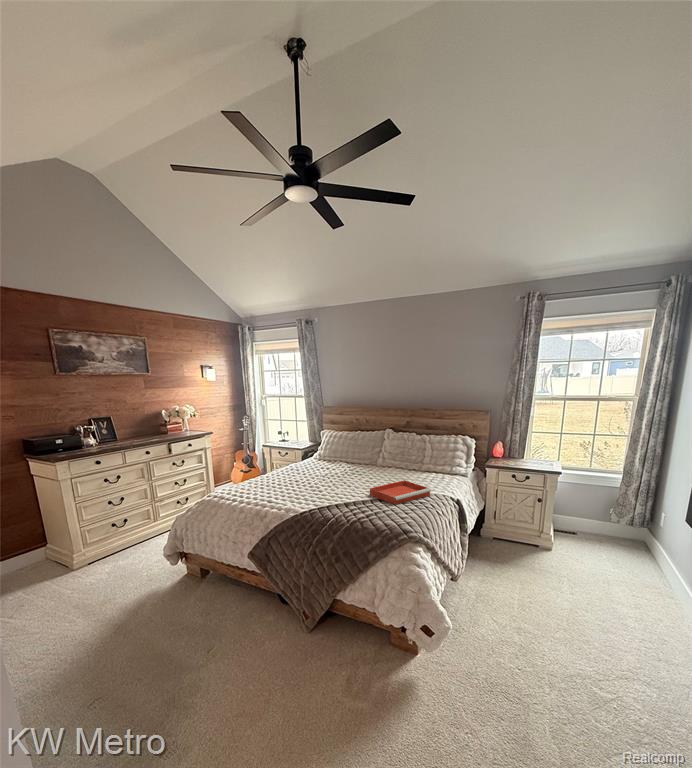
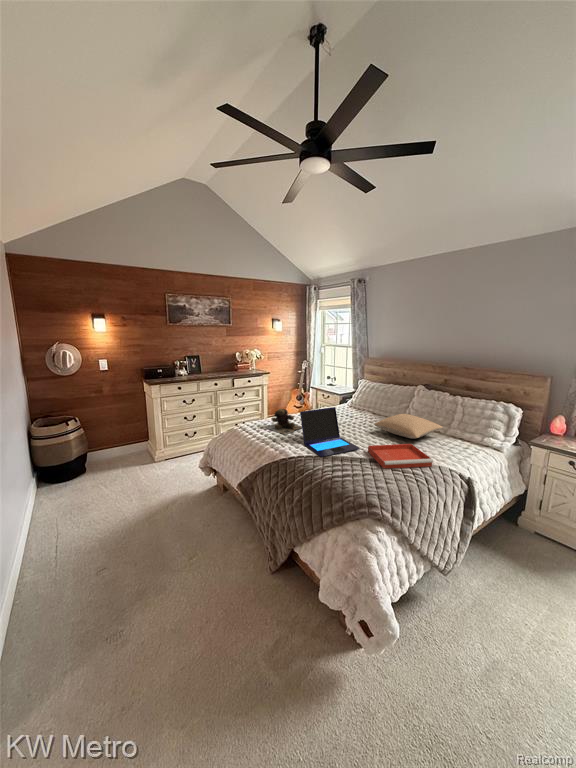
laptop: none [294,455,362,507] -> present [300,407,360,457]
pillow: none [361,455,420,477] -> present [375,414,443,439]
teddy bear: none [243,467,287,496] -> present [266,409,302,434]

